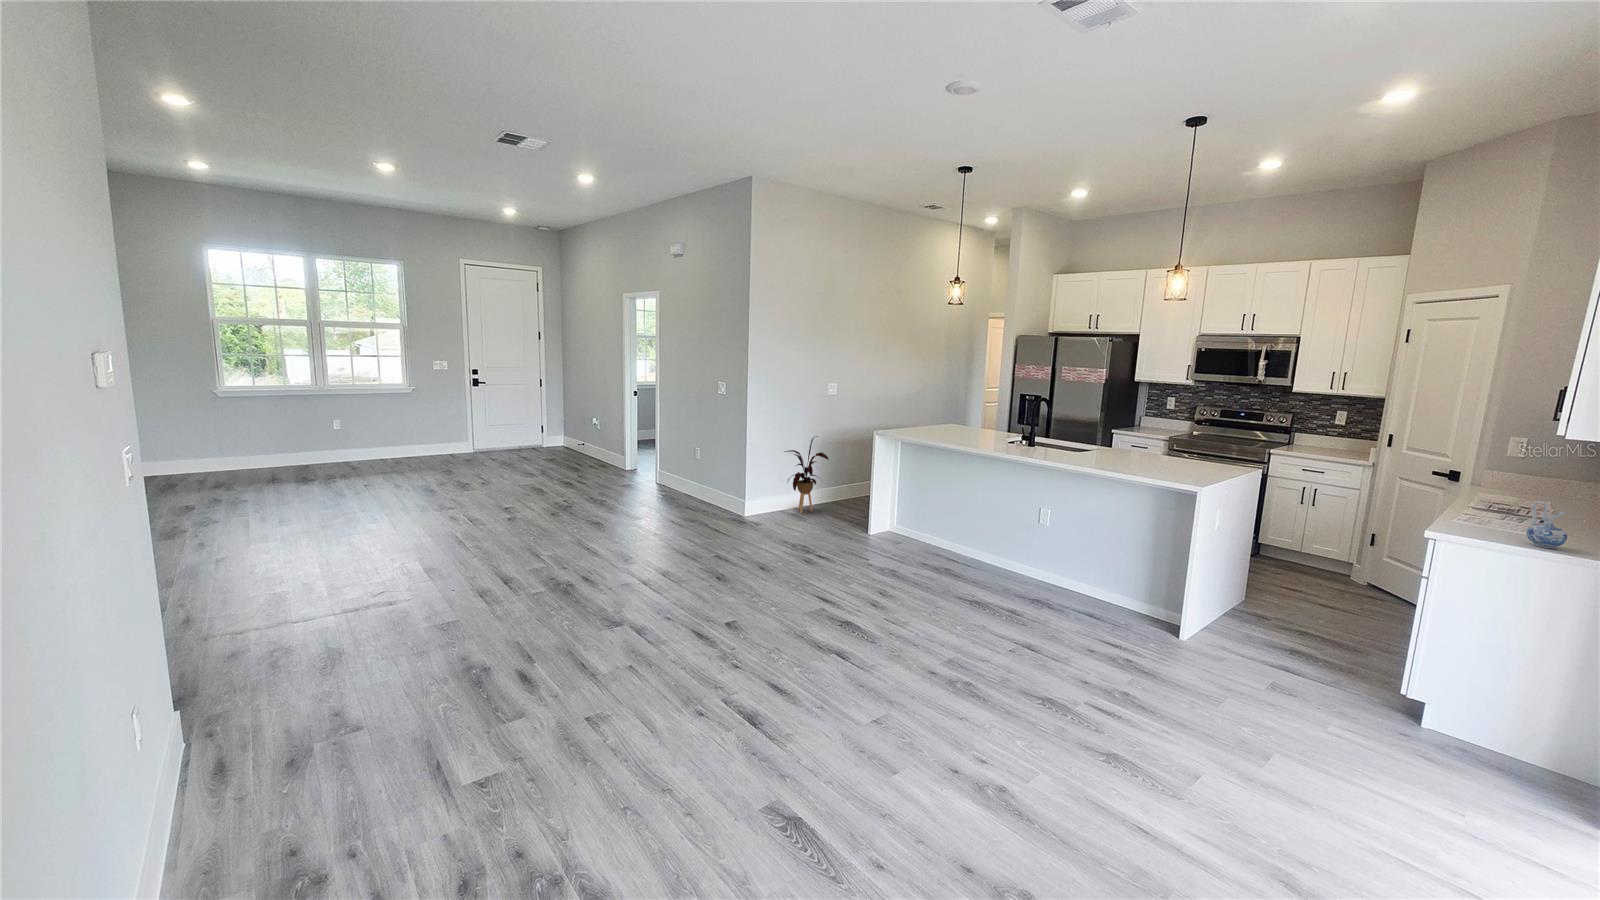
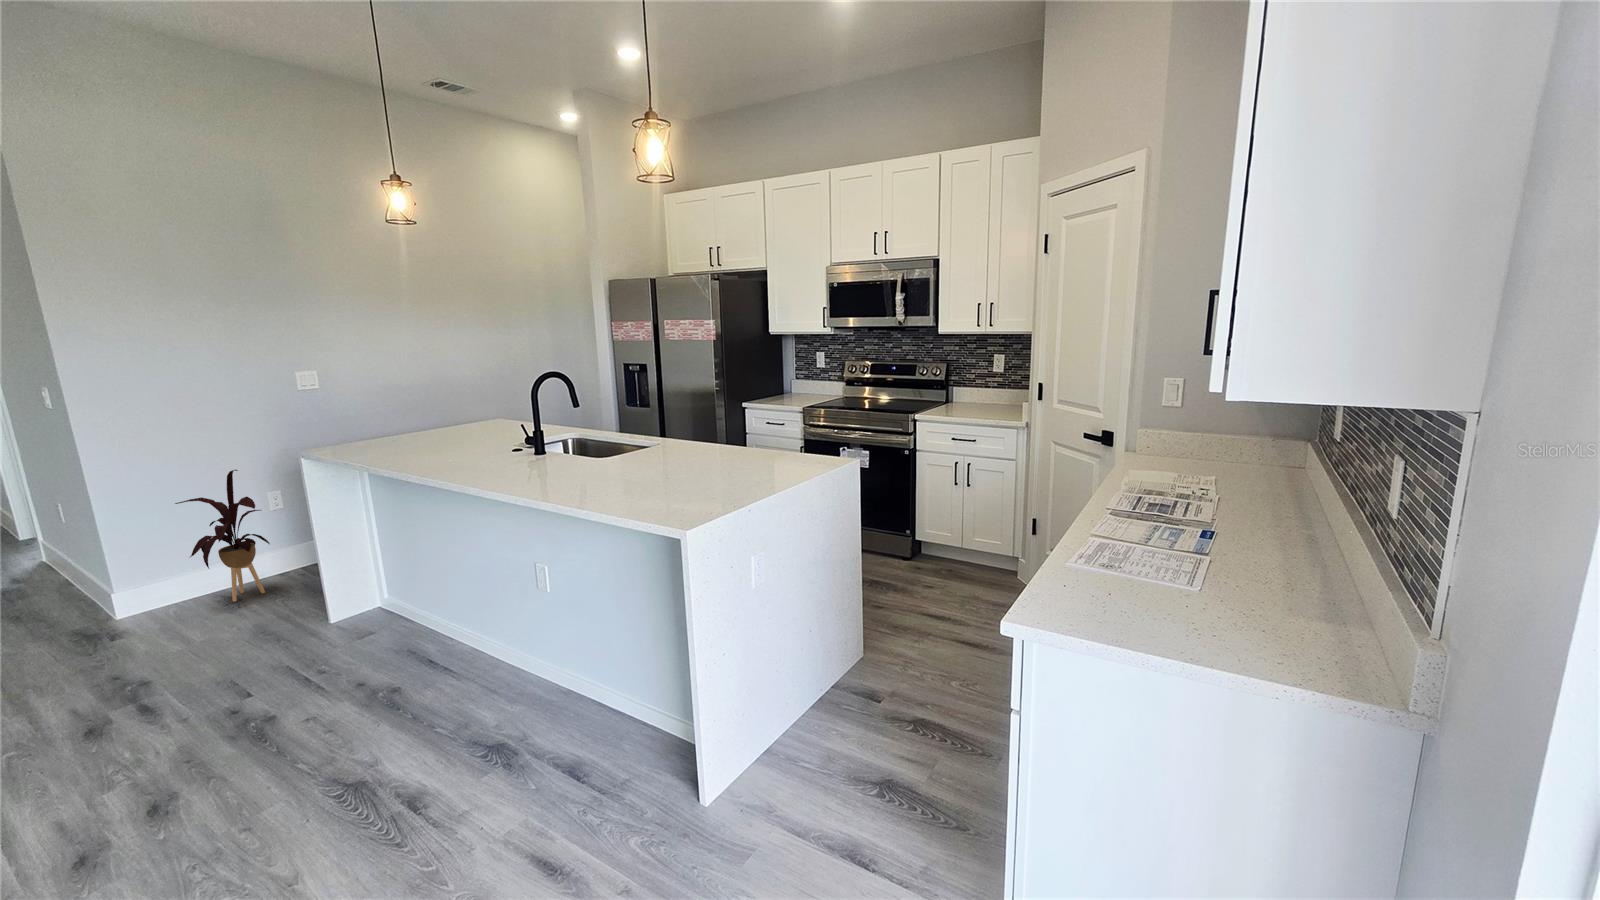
ceramic pitcher: present [1526,501,1567,548] -> none [1179,538,1249,643]

